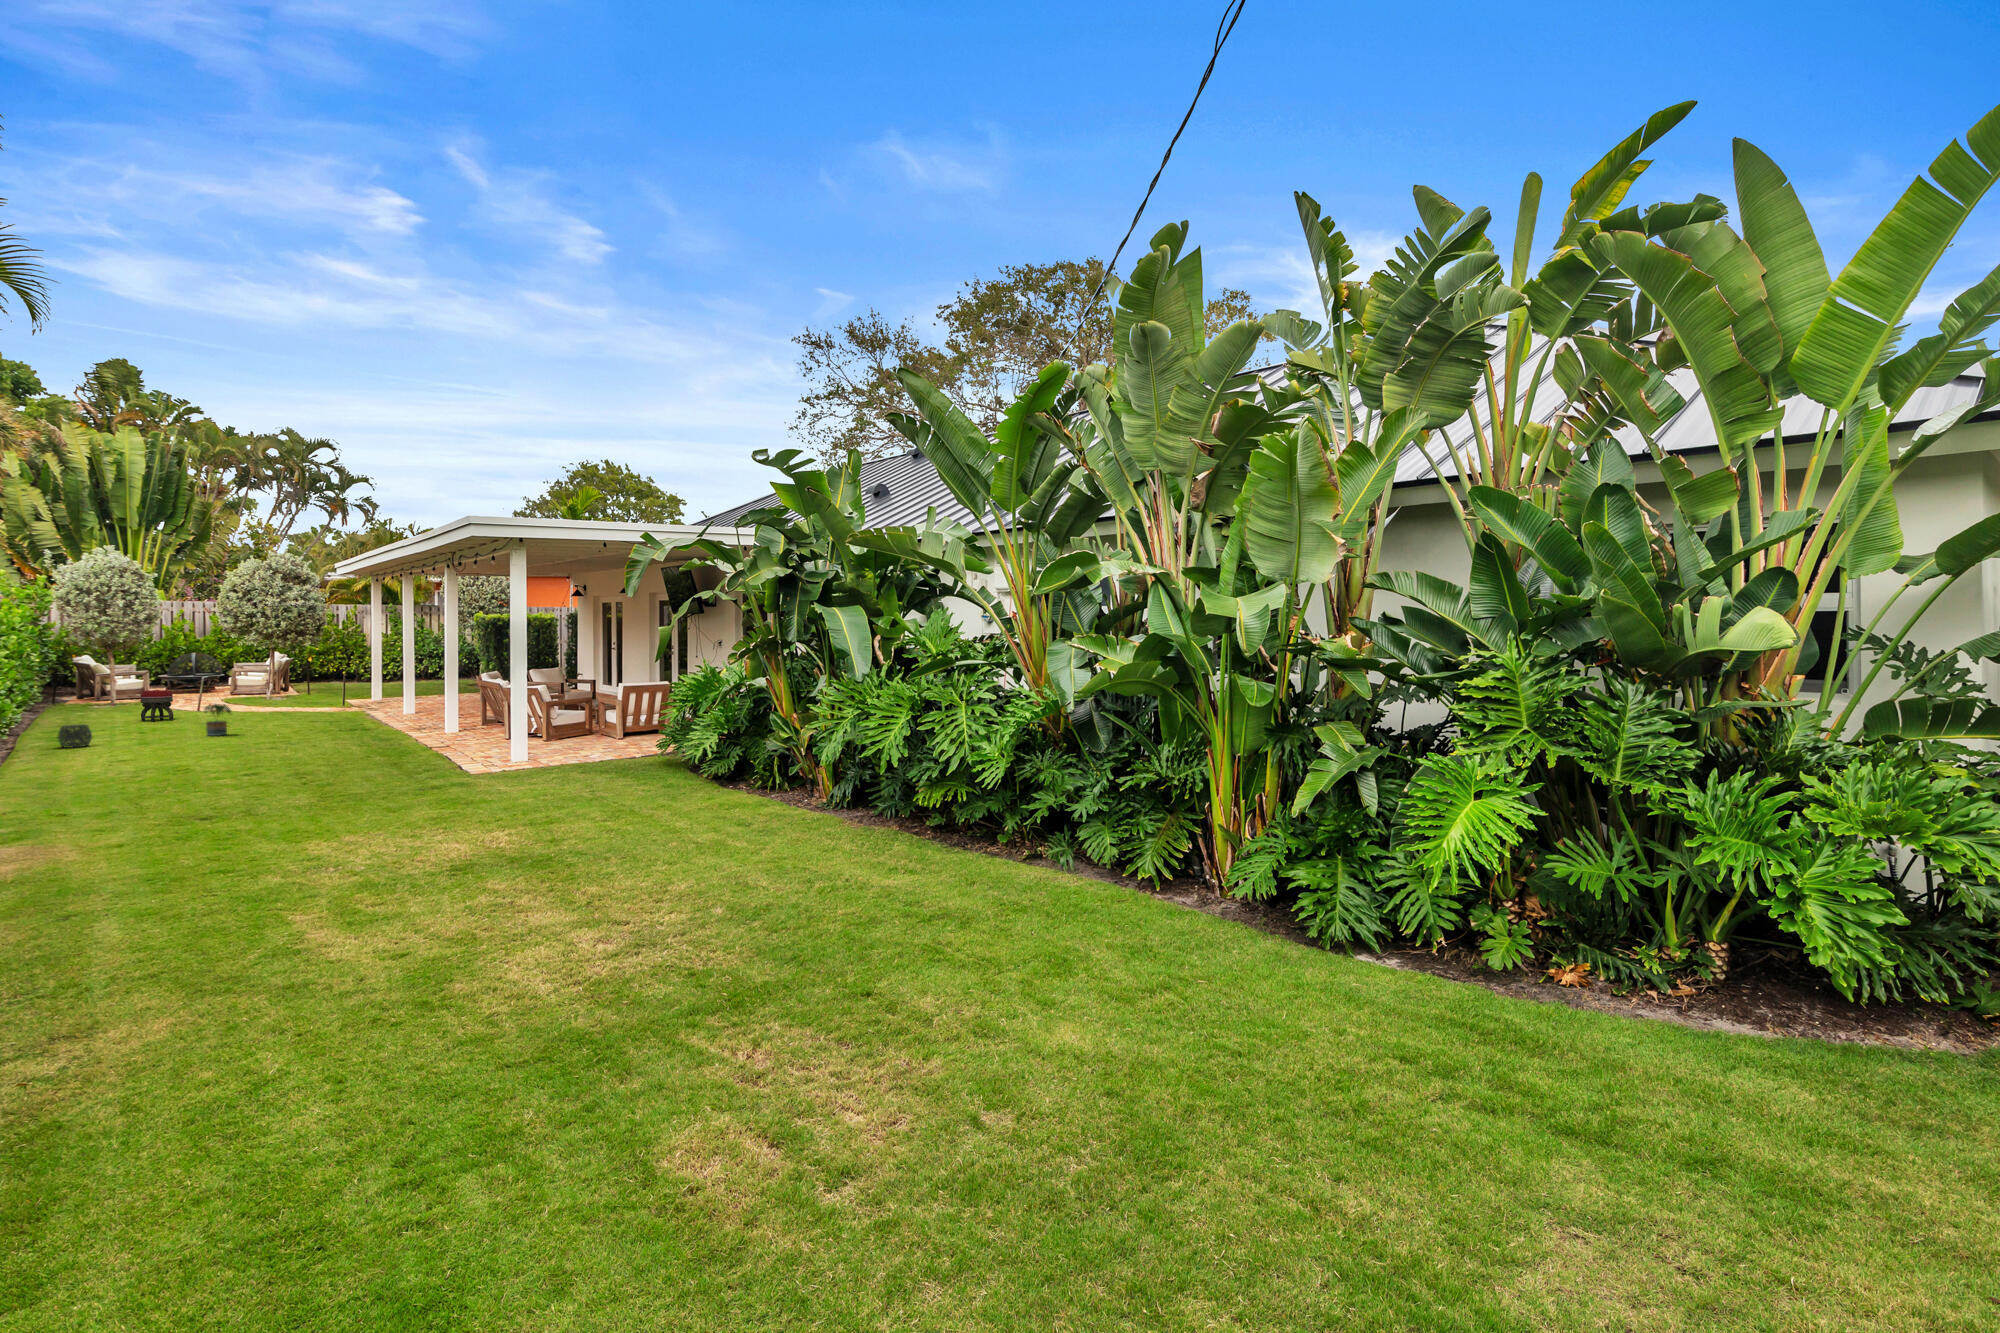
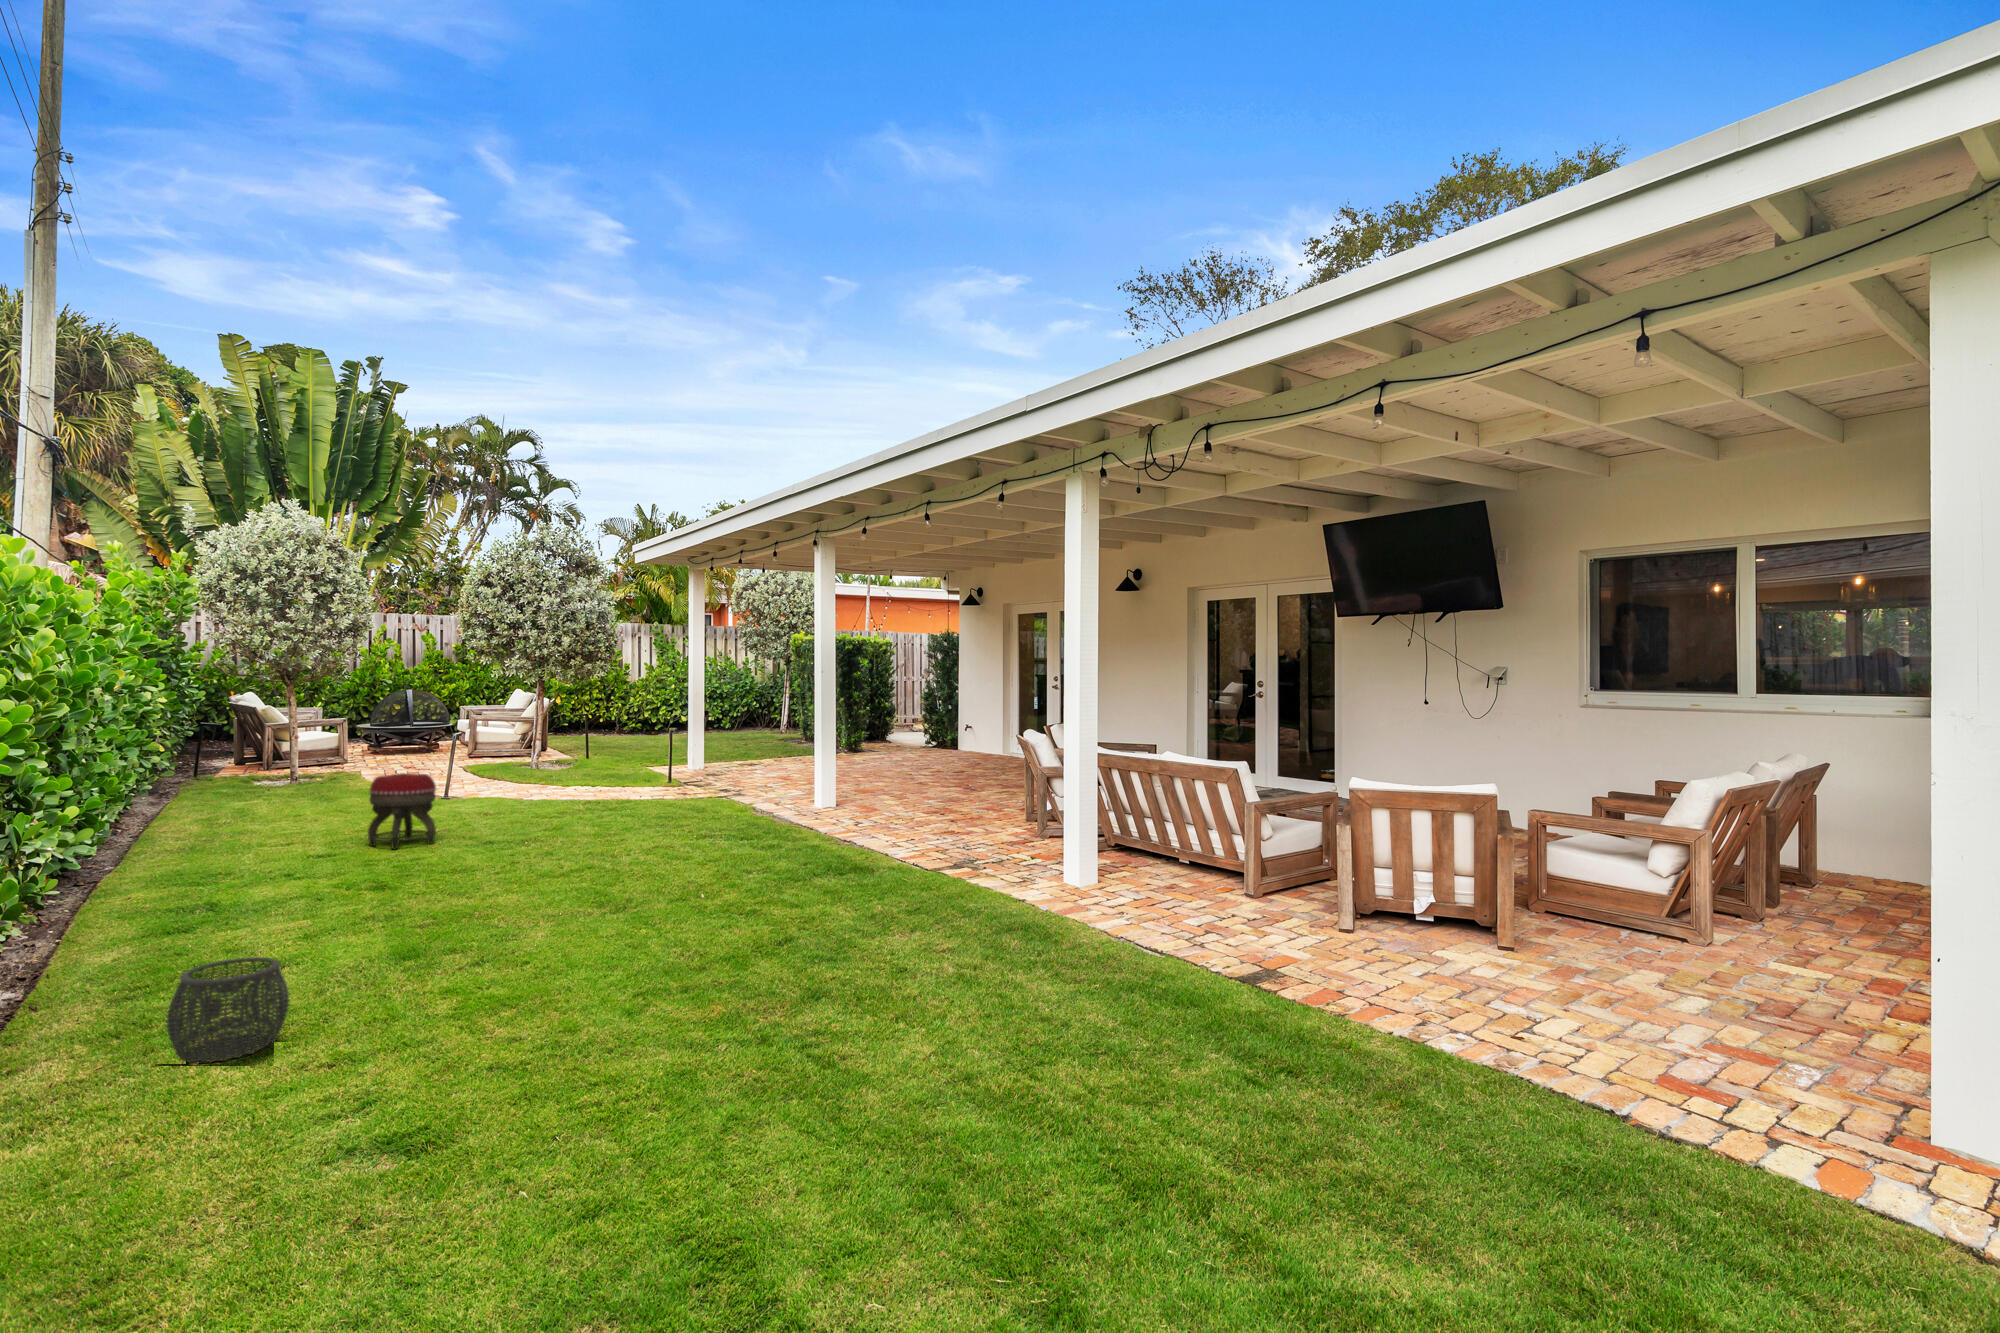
potted tree: present [205,704,231,736] -> none [588,846,667,949]

